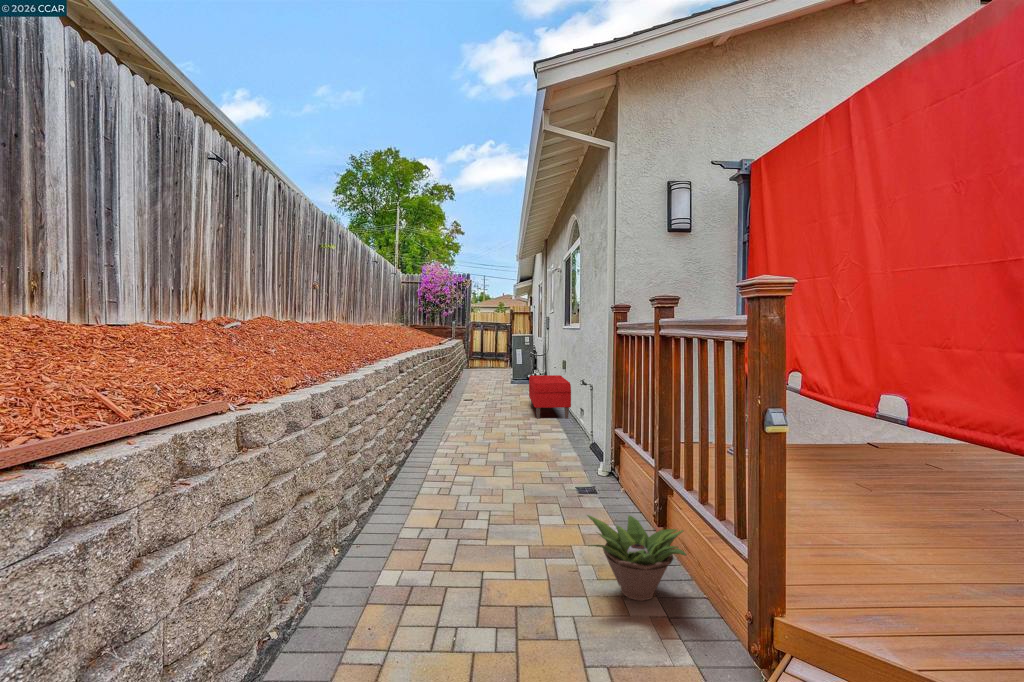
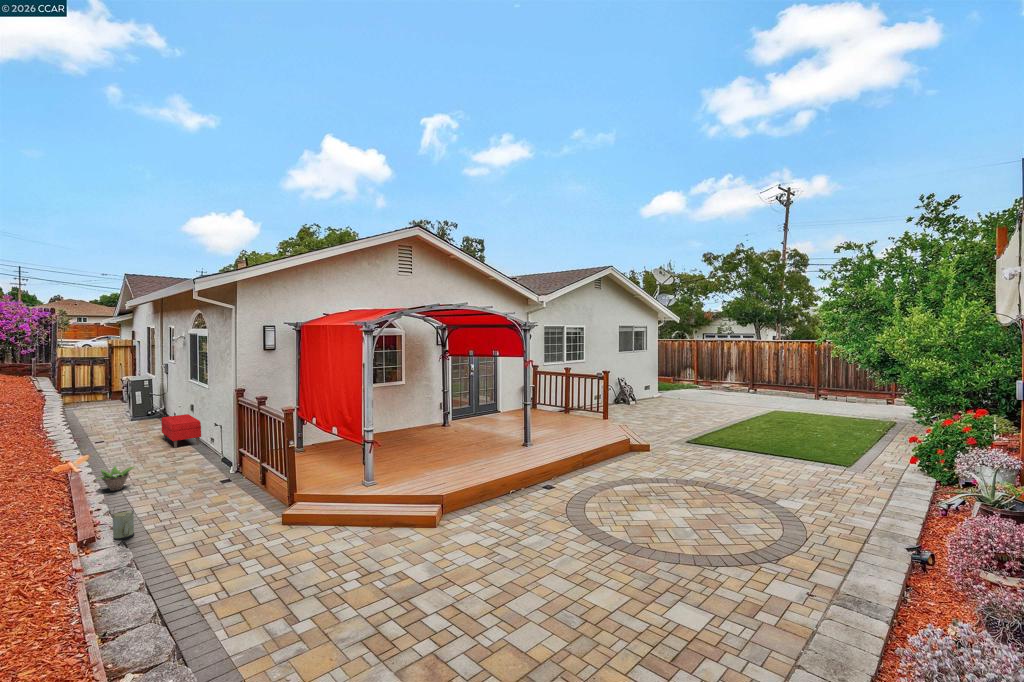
watering can: none [320,504,369,592] -> present [112,511,134,540]
decorative plant: present [587,515,686,601] -> present [97,466,134,491]

